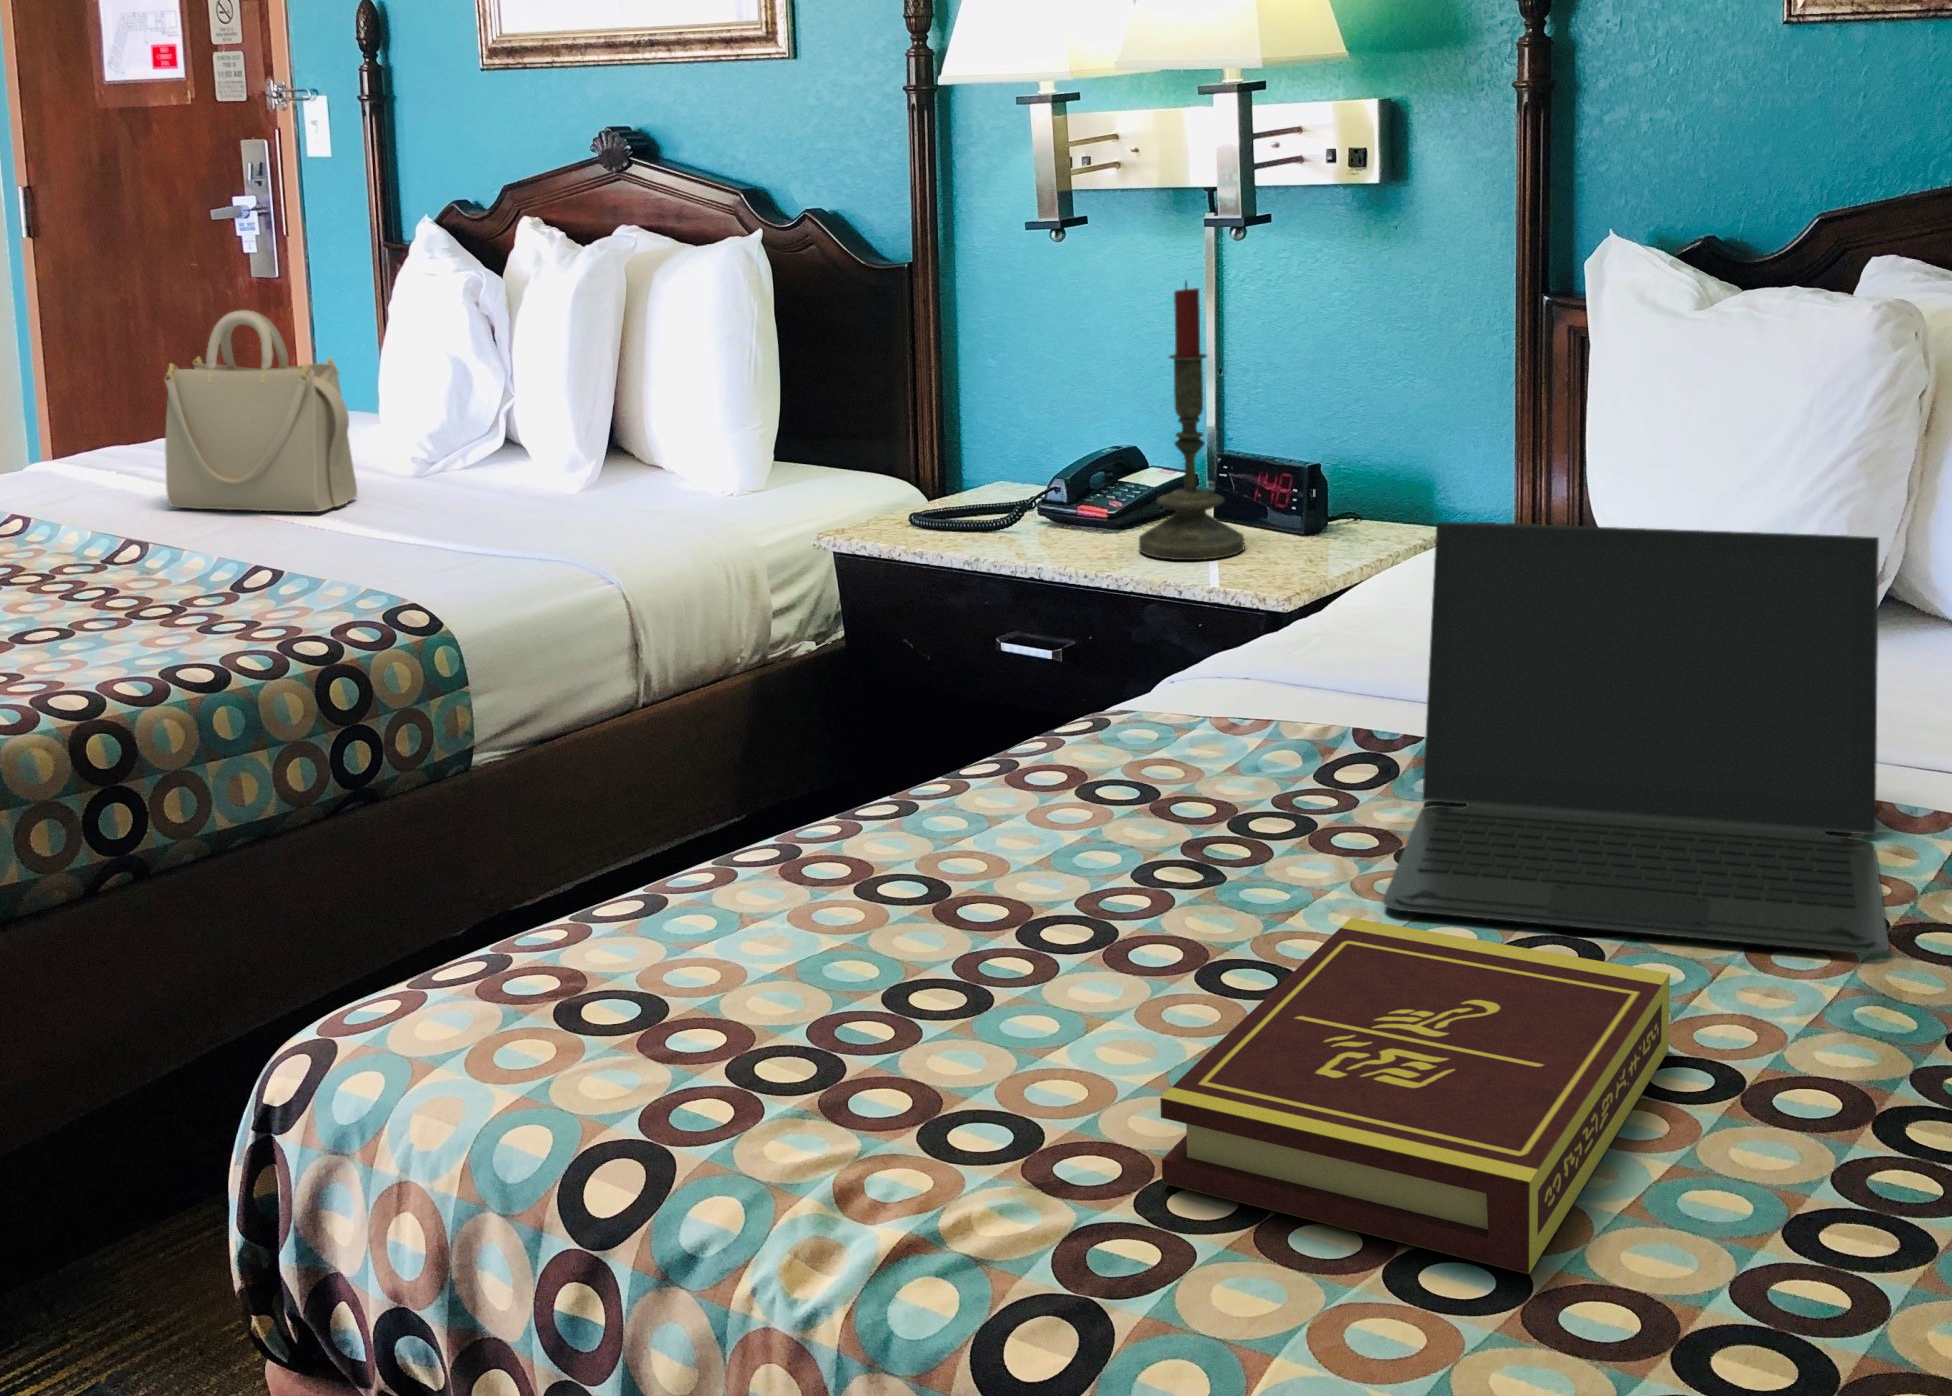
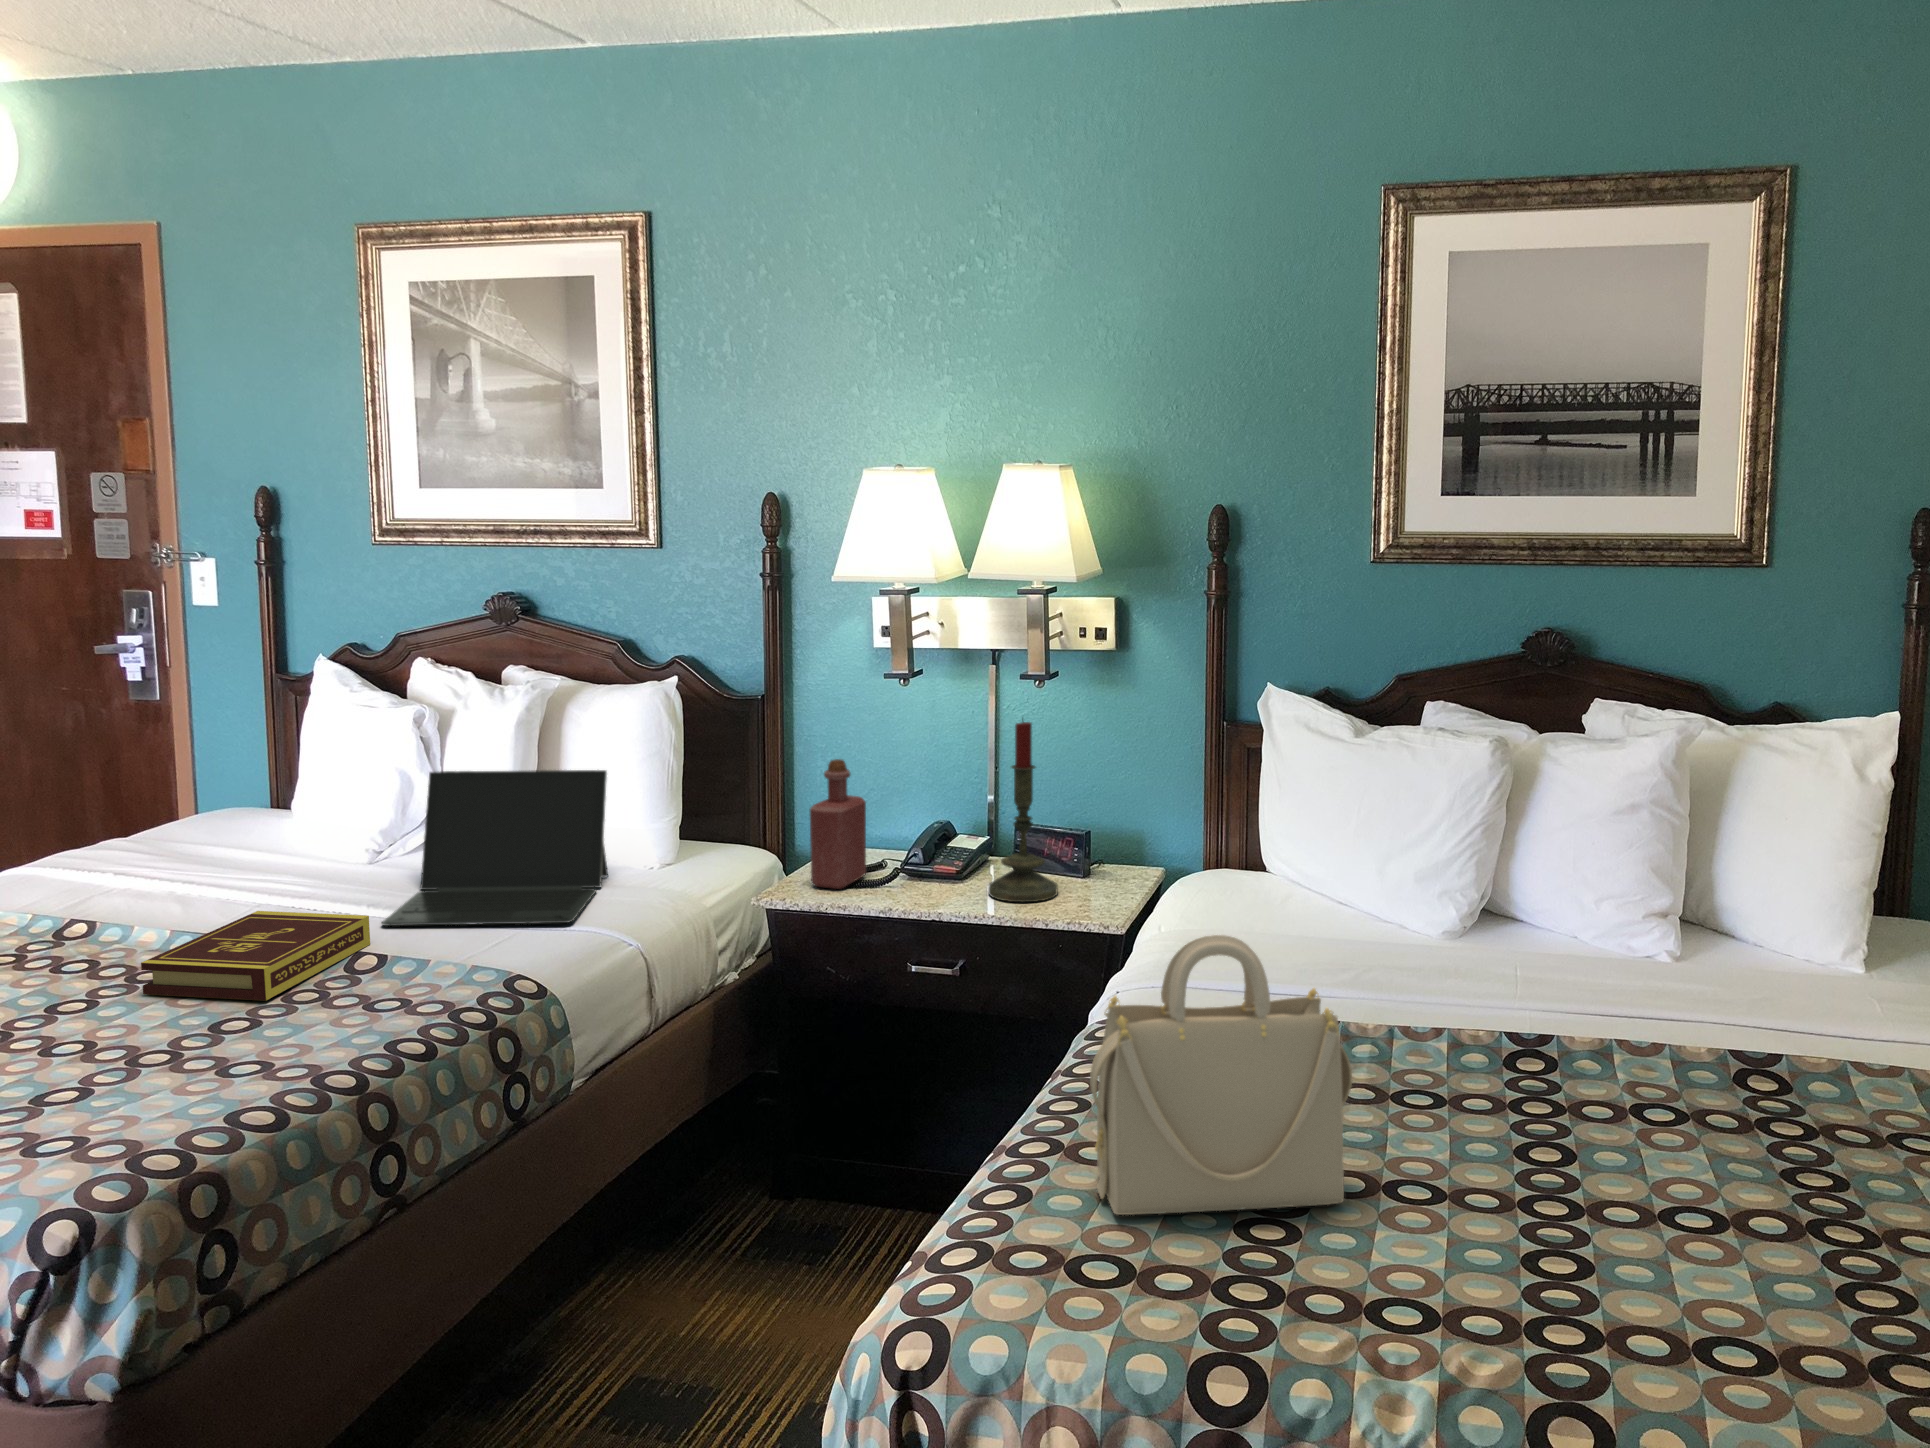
handbag: present [165,310,357,512] -> present [1090,935,1352,1215]
bottle: none [906,344,997,531] -> present [810,759,866,889]
laptop computer: present [1383,522,1889,954] -> present [381,770,608,926]
book: present [1160,918,1670,1274] -> present [141,911,370,1001]

